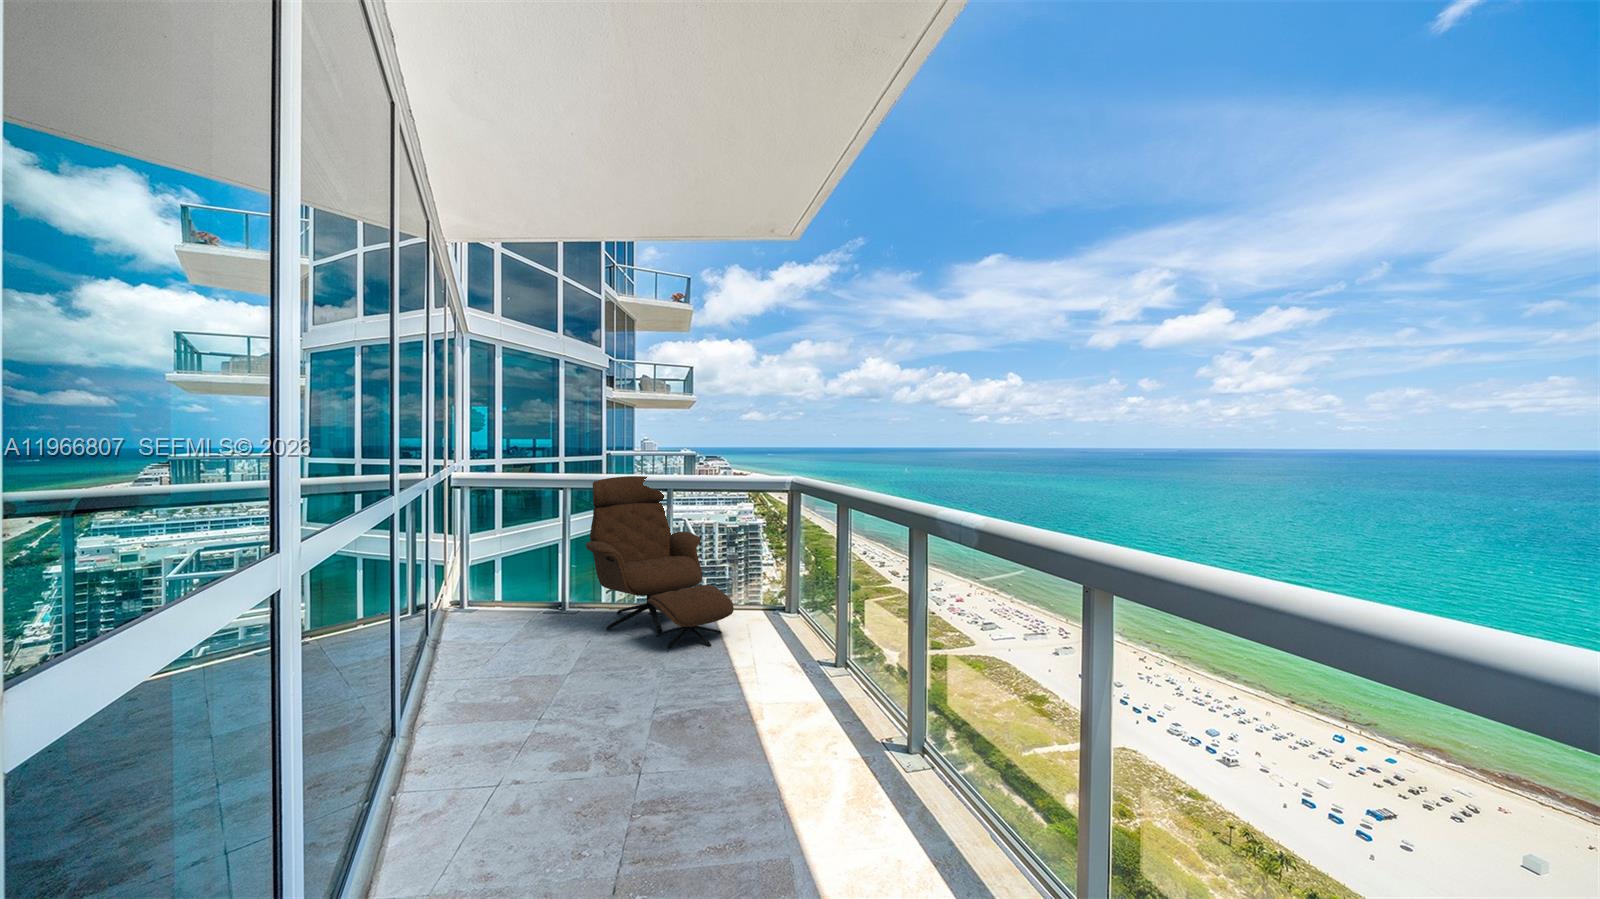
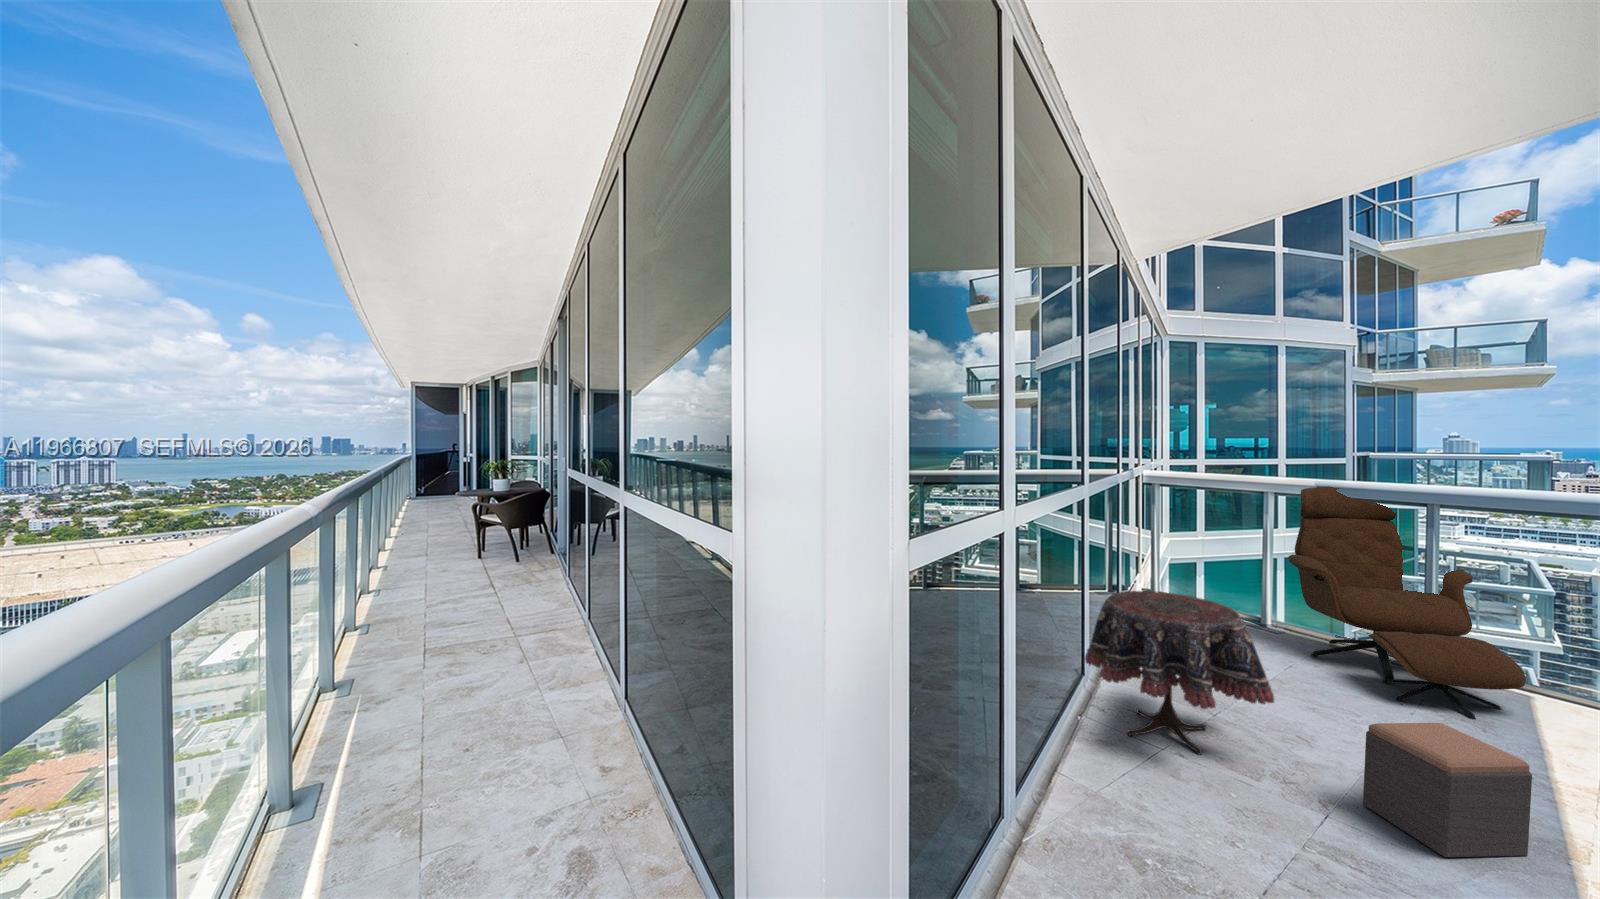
side table: none [397,604,597,787] -> present [1085,591,1274,755]
footstool: none [666,661,759,771] -> present [1363,723,1532,857]

